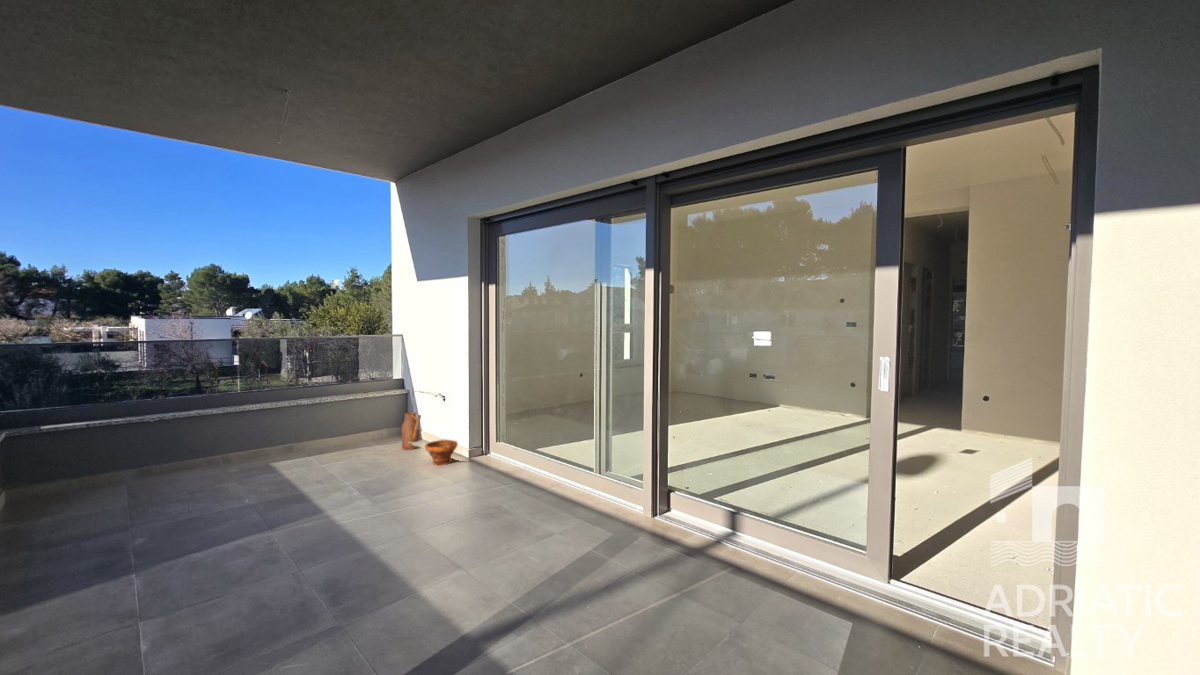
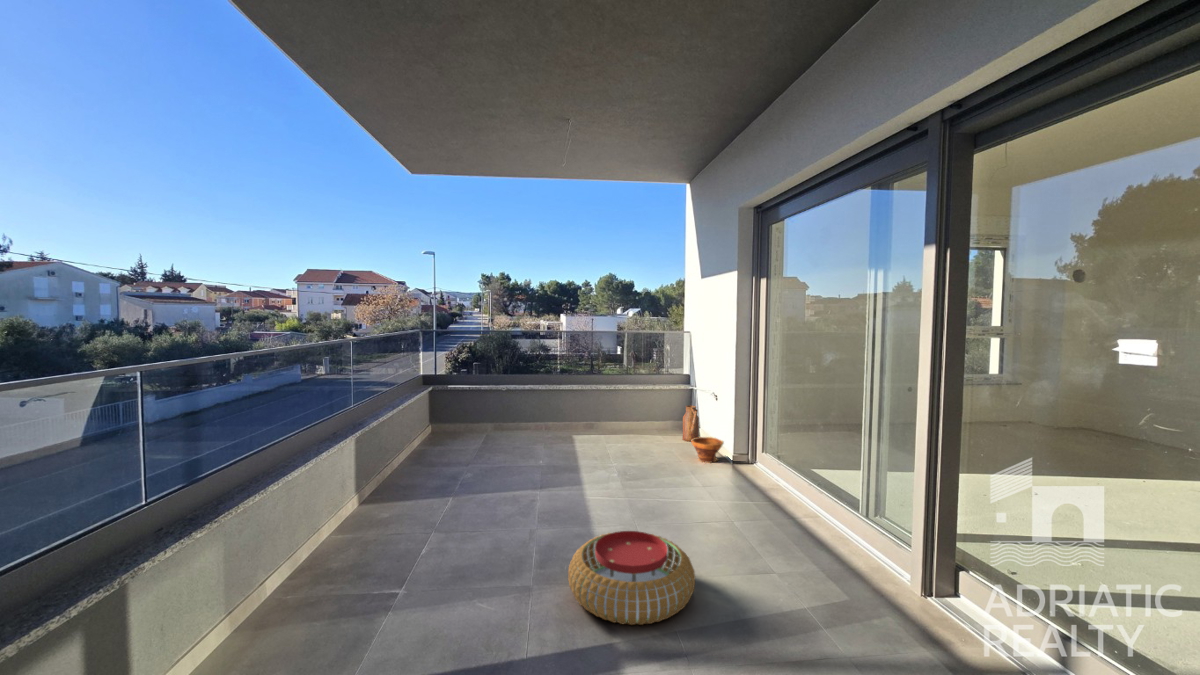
pouf: none [391,533,521,626] -> present [568,531,695,625]

